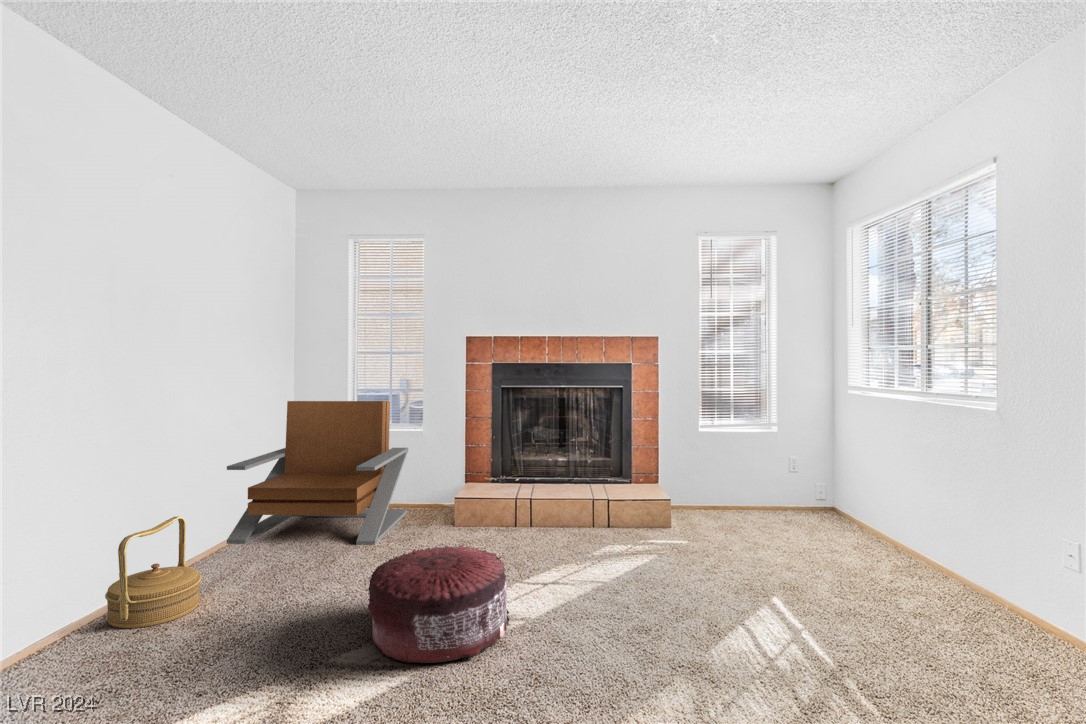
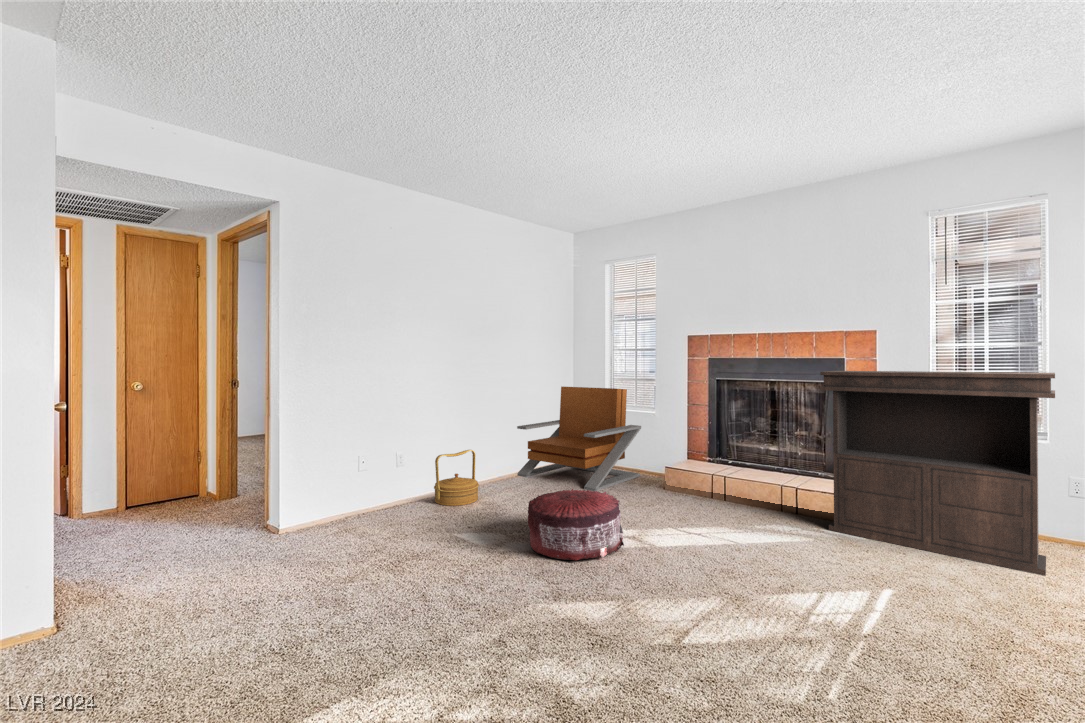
console table: none [642,375,822,541] -> present [820,371,1055,576]

